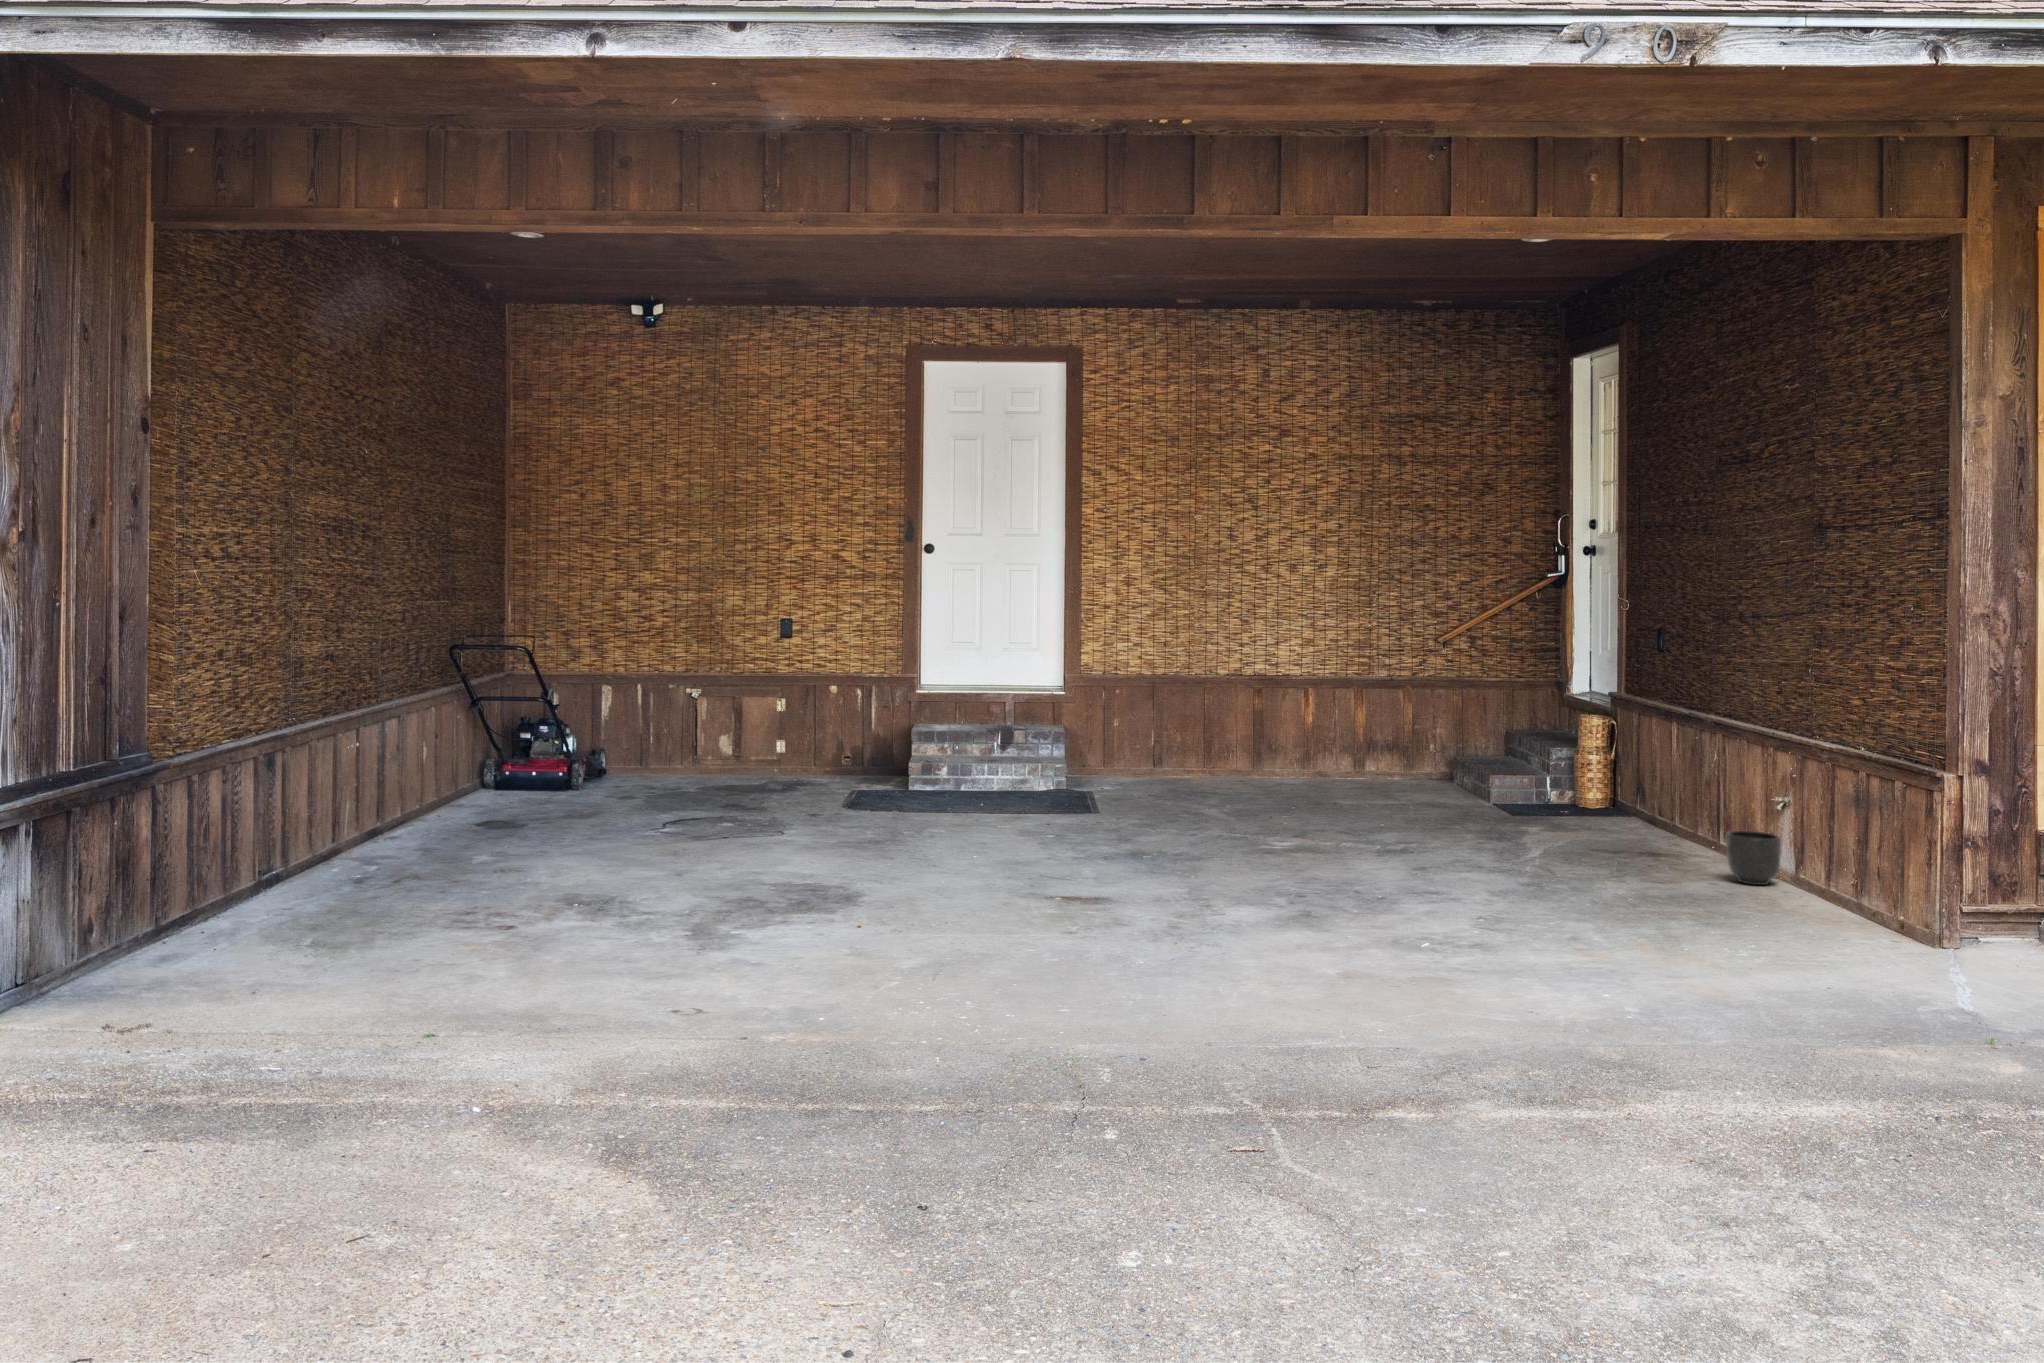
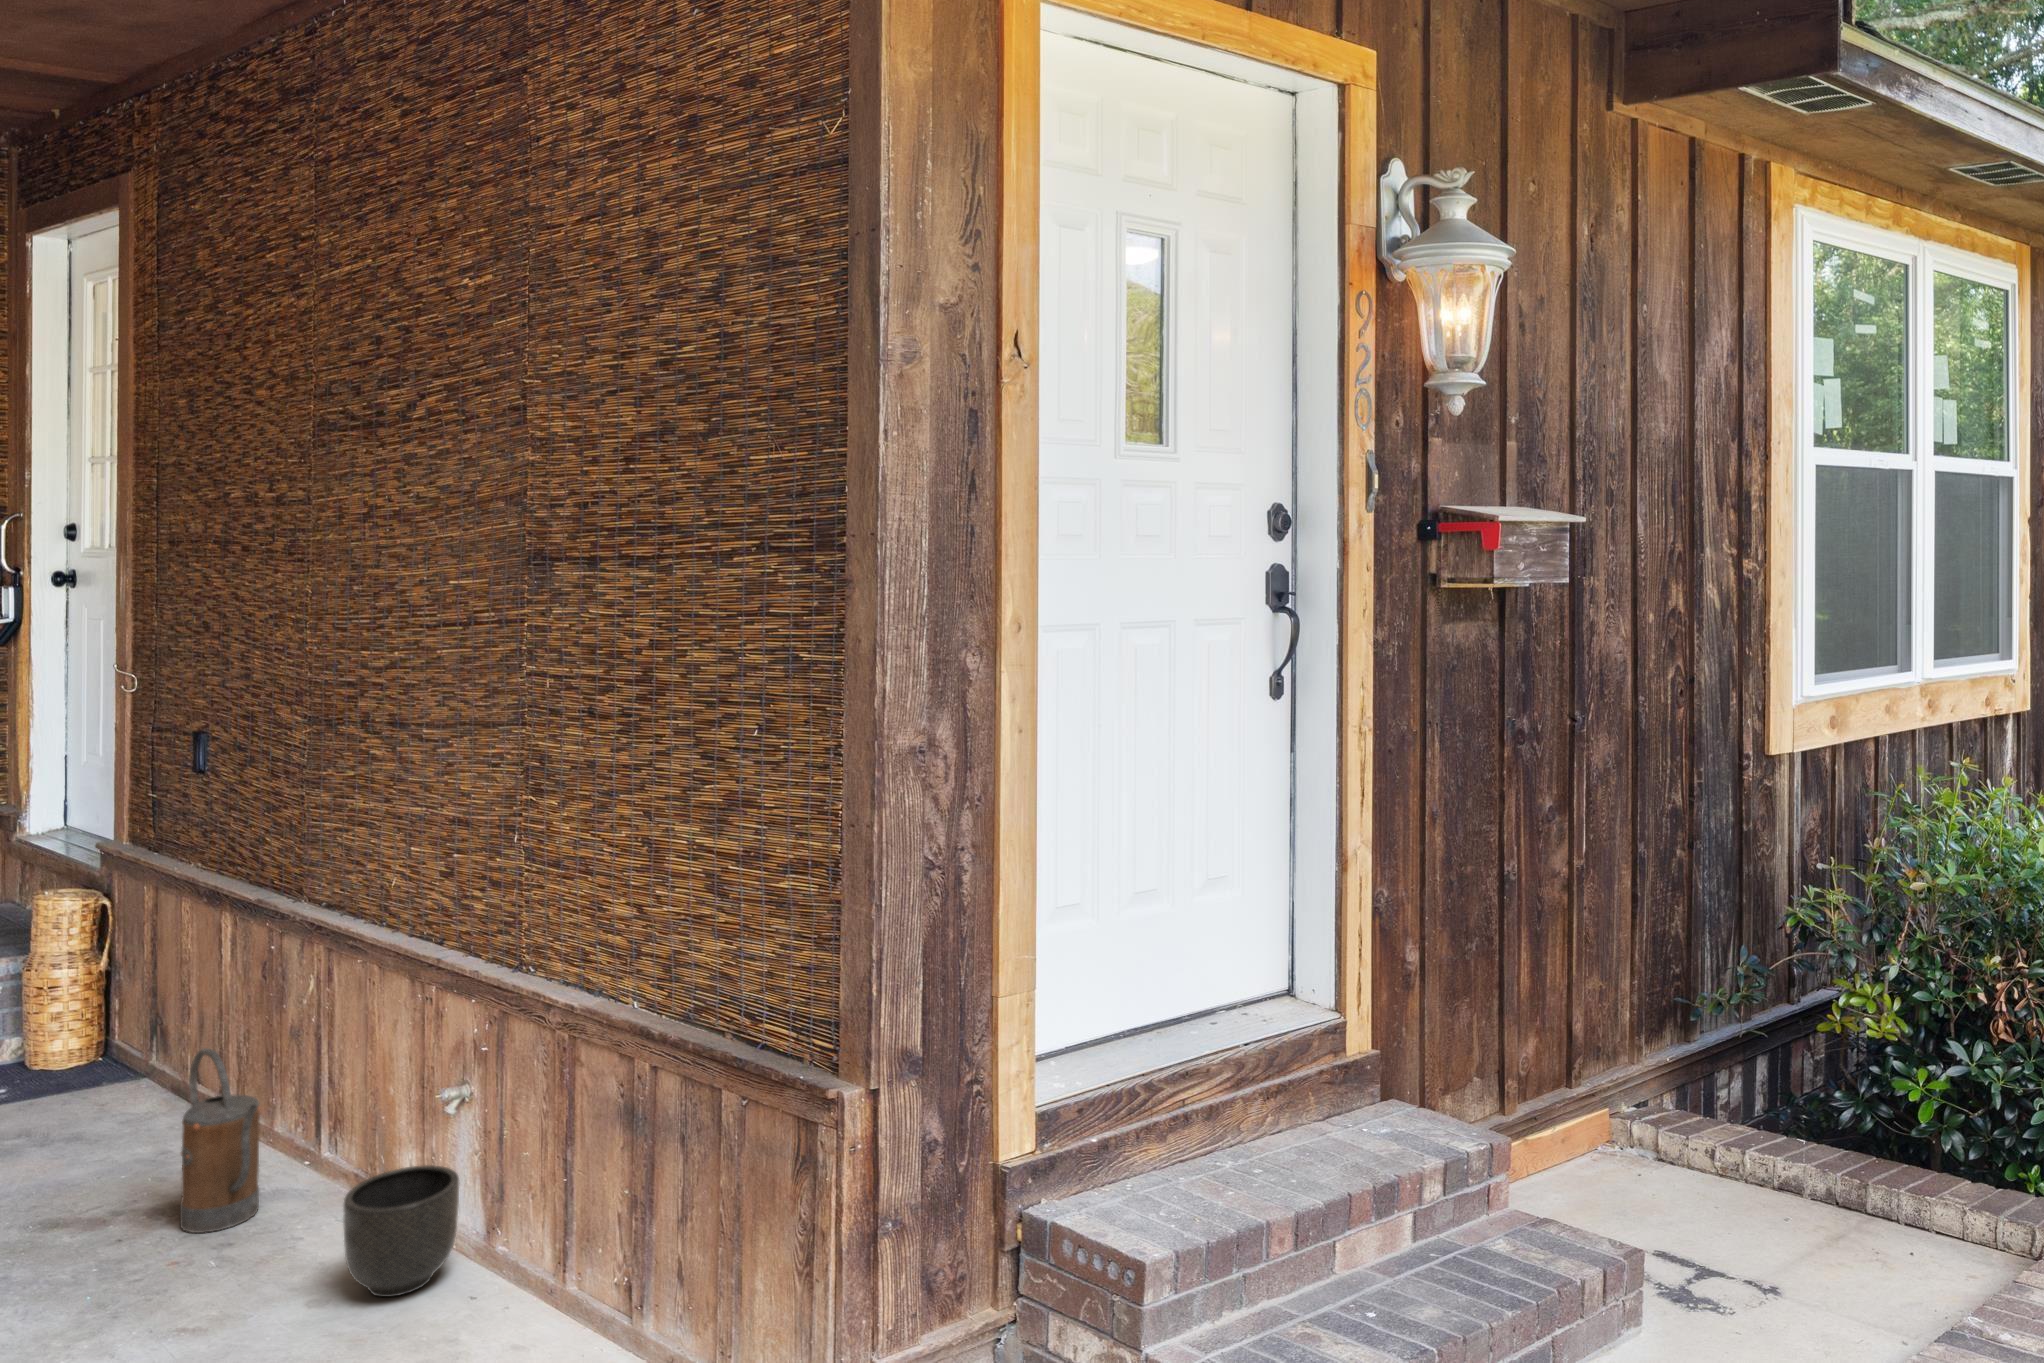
watering can: none [1655,772,1690,857] -> present [180,1048,260,1233]

